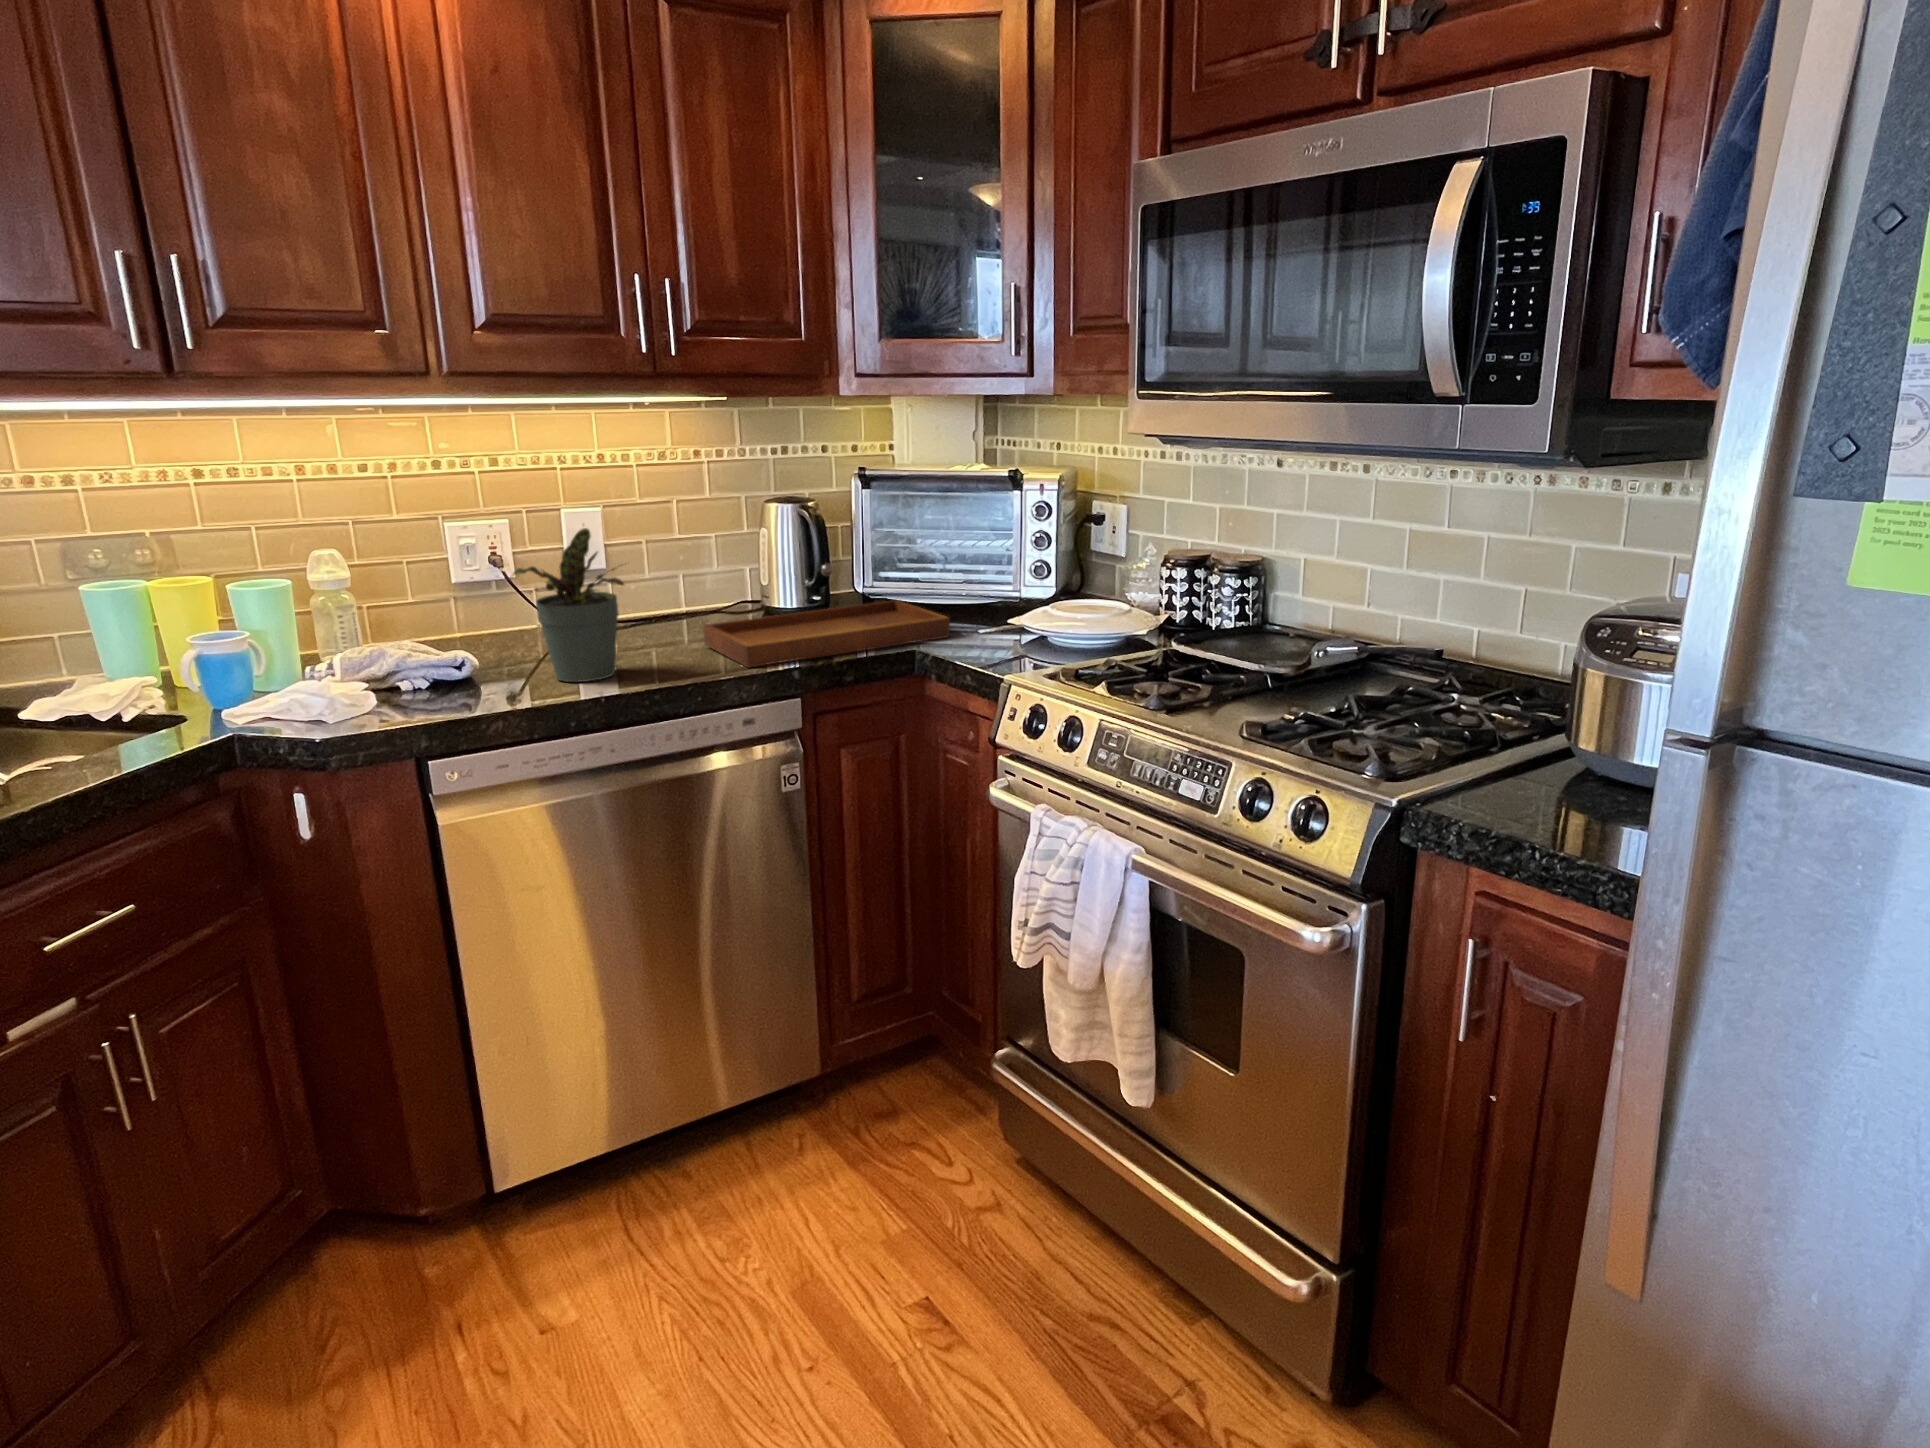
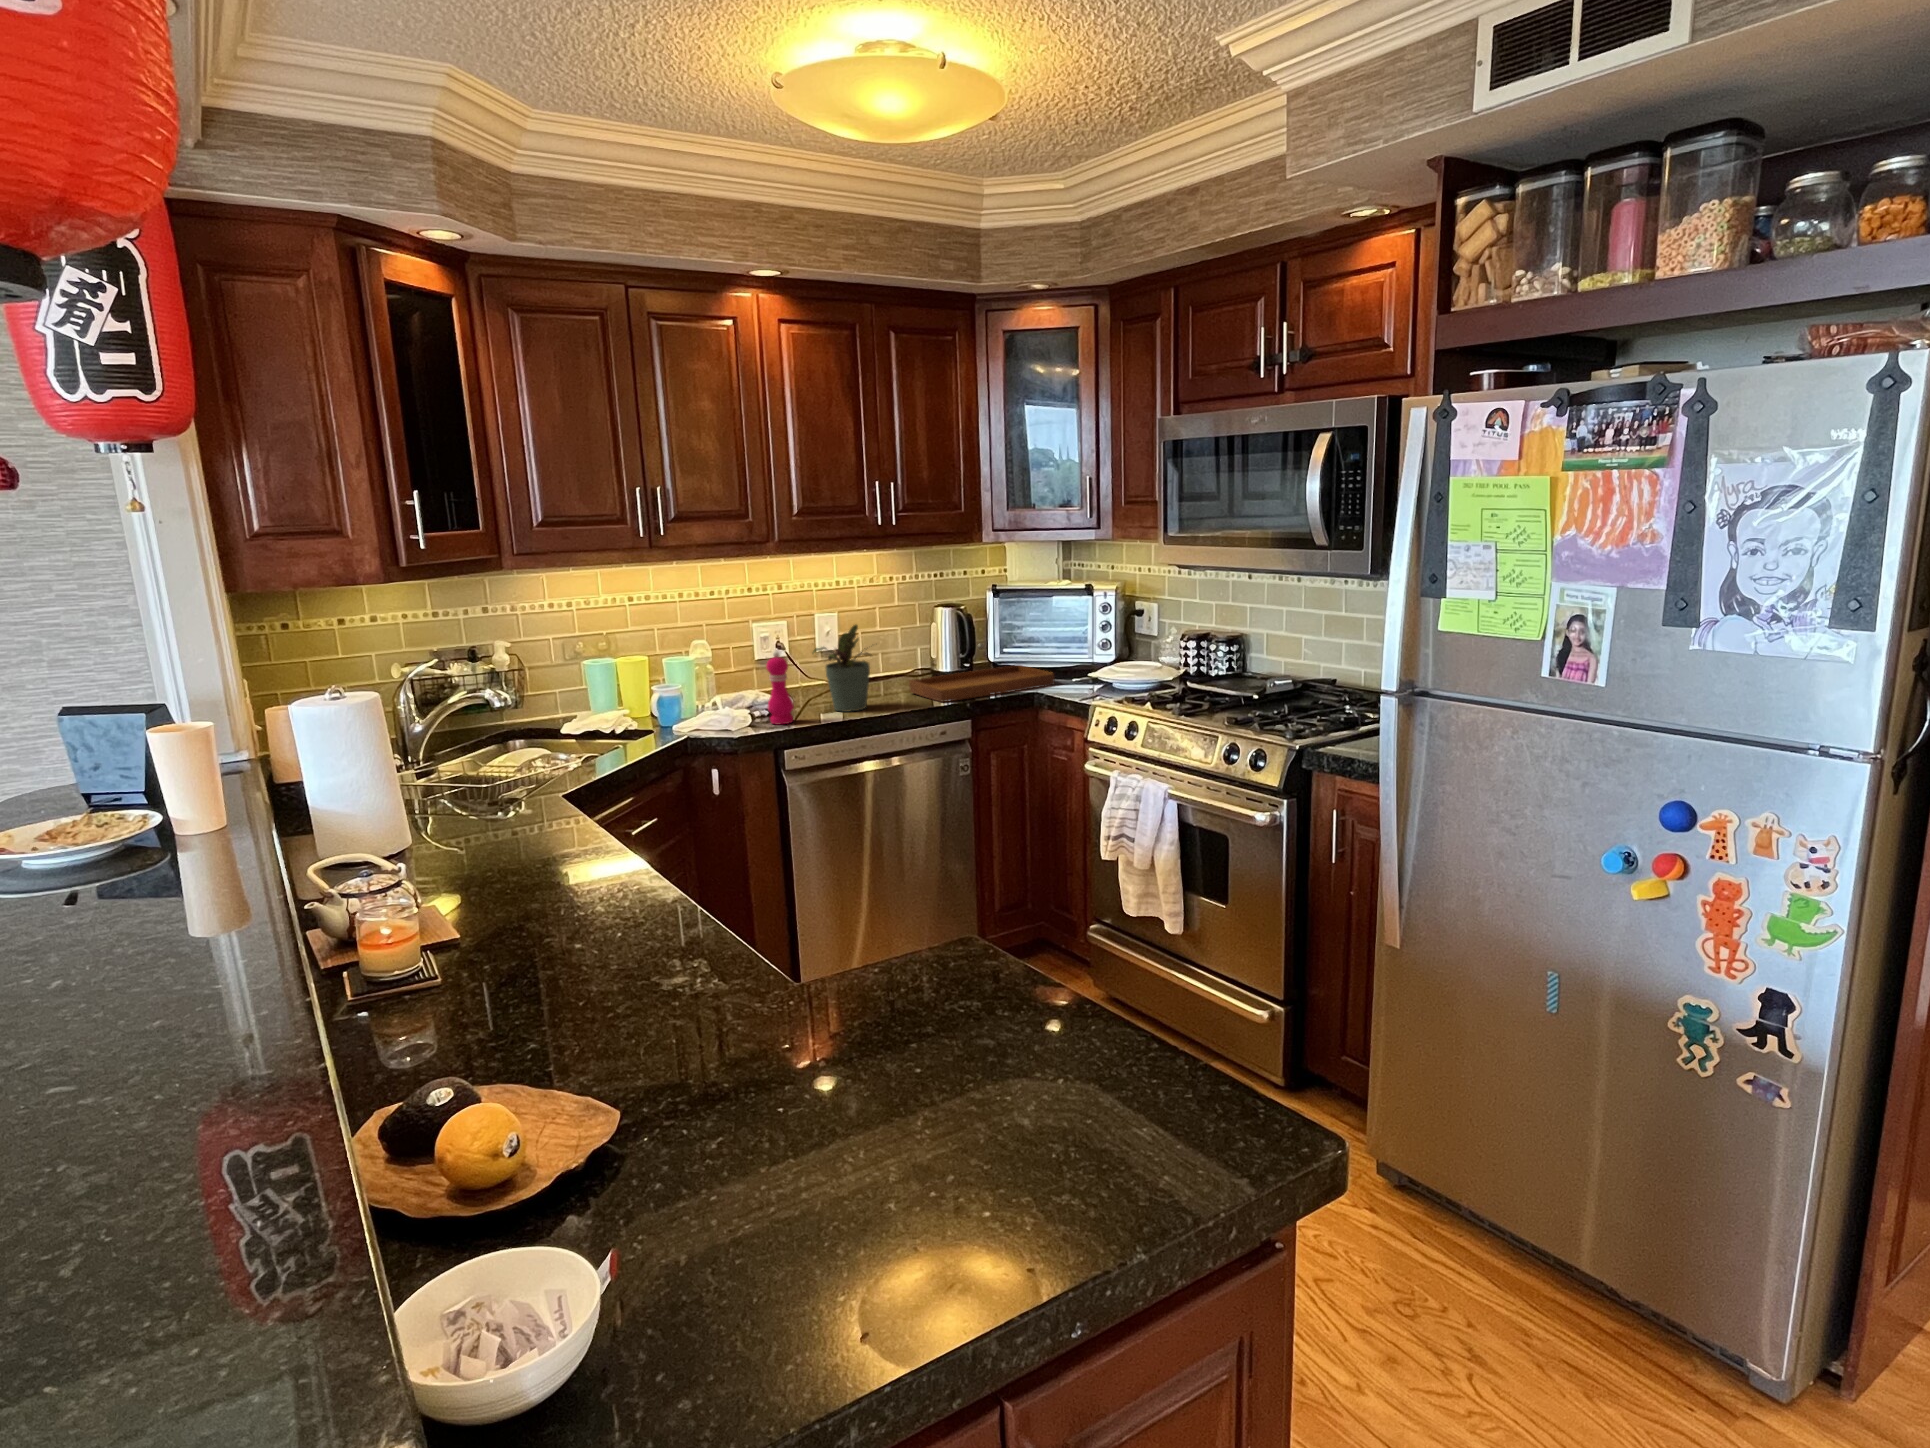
pepper mill: none [407,575,467,708] -> present [766,652,794,724]

